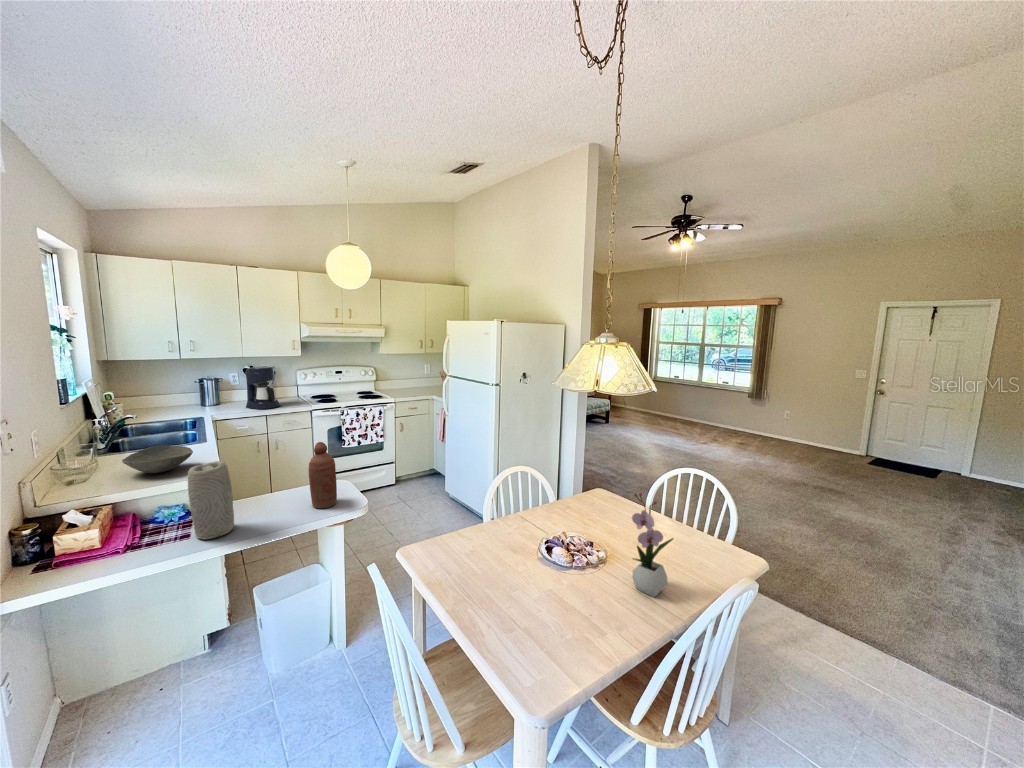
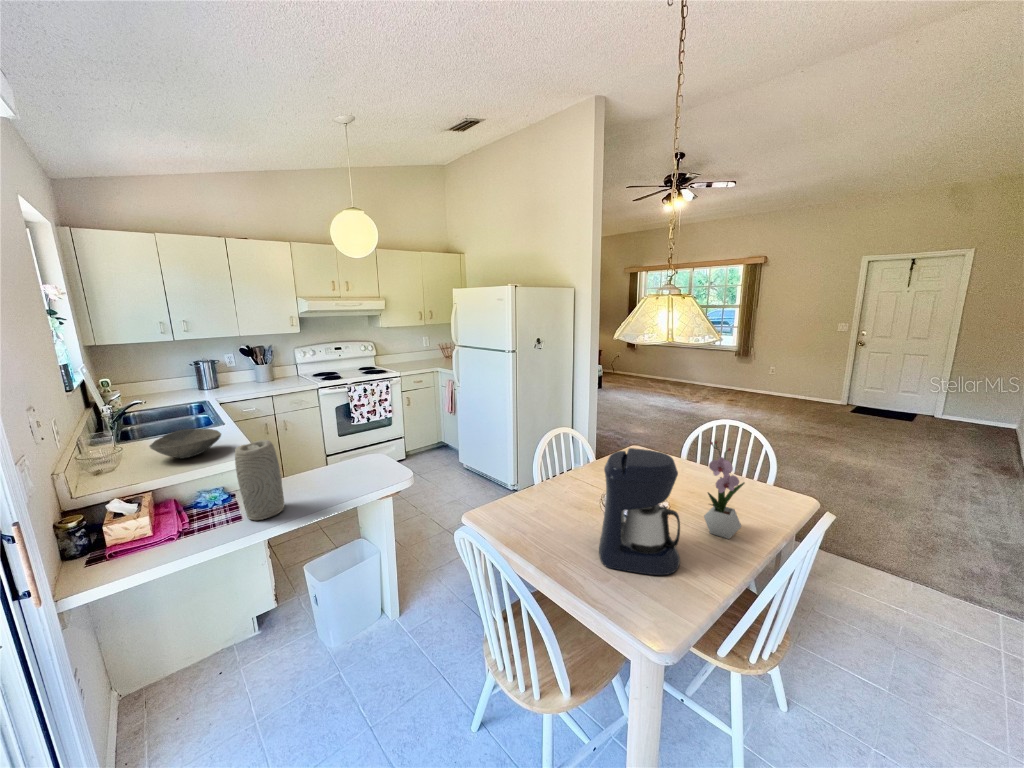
coffee maker: present [245,366,281,409] -> present [599,448,680,575]
bottle: present [309,442,337,508] -> none [350,415,380,482]

